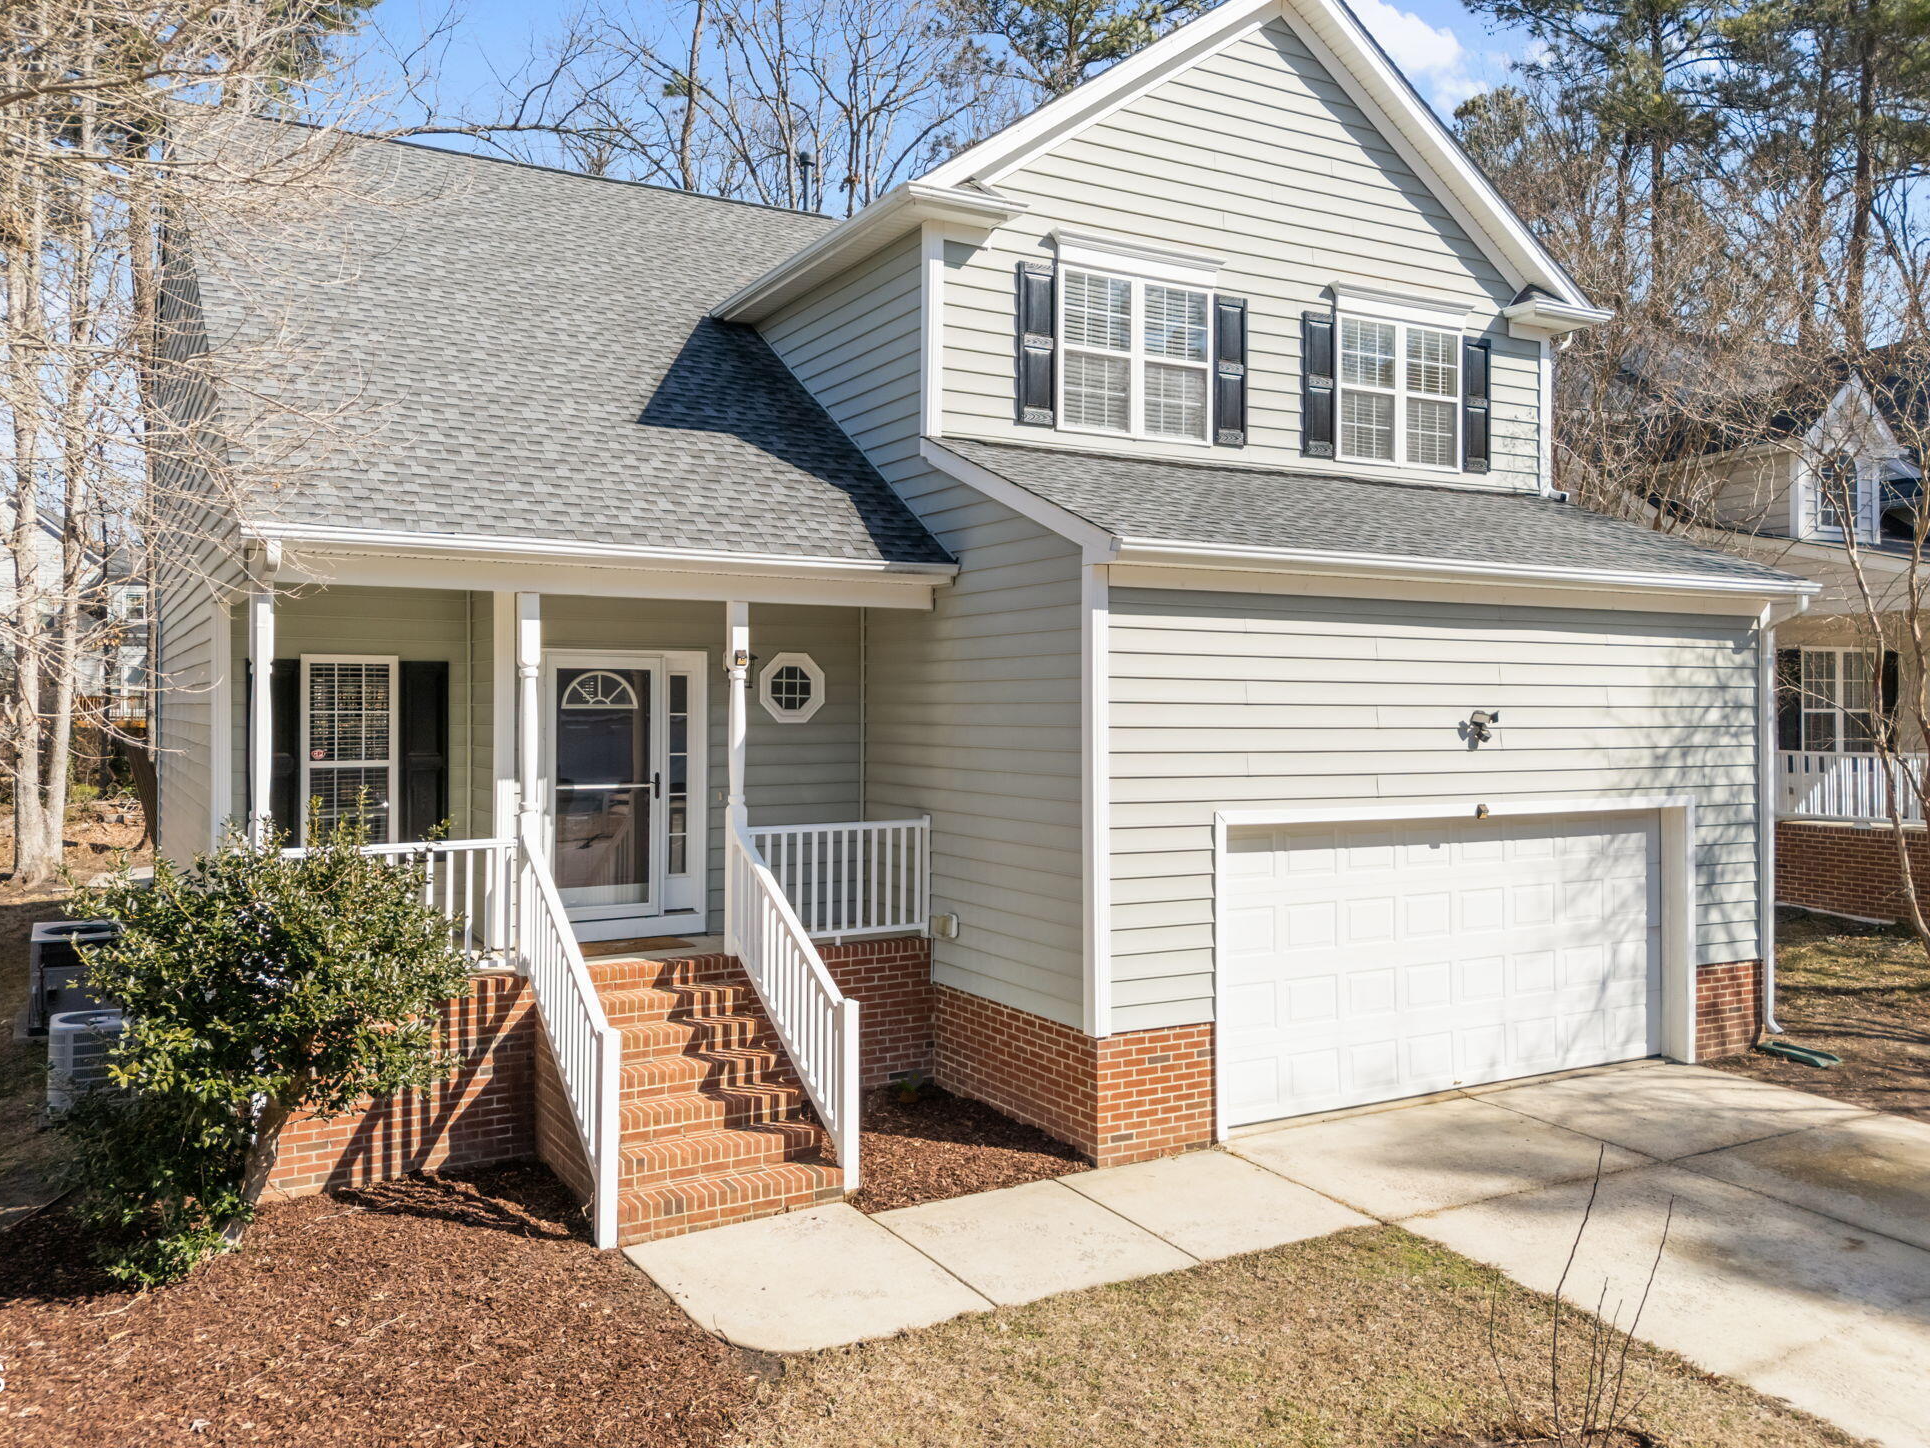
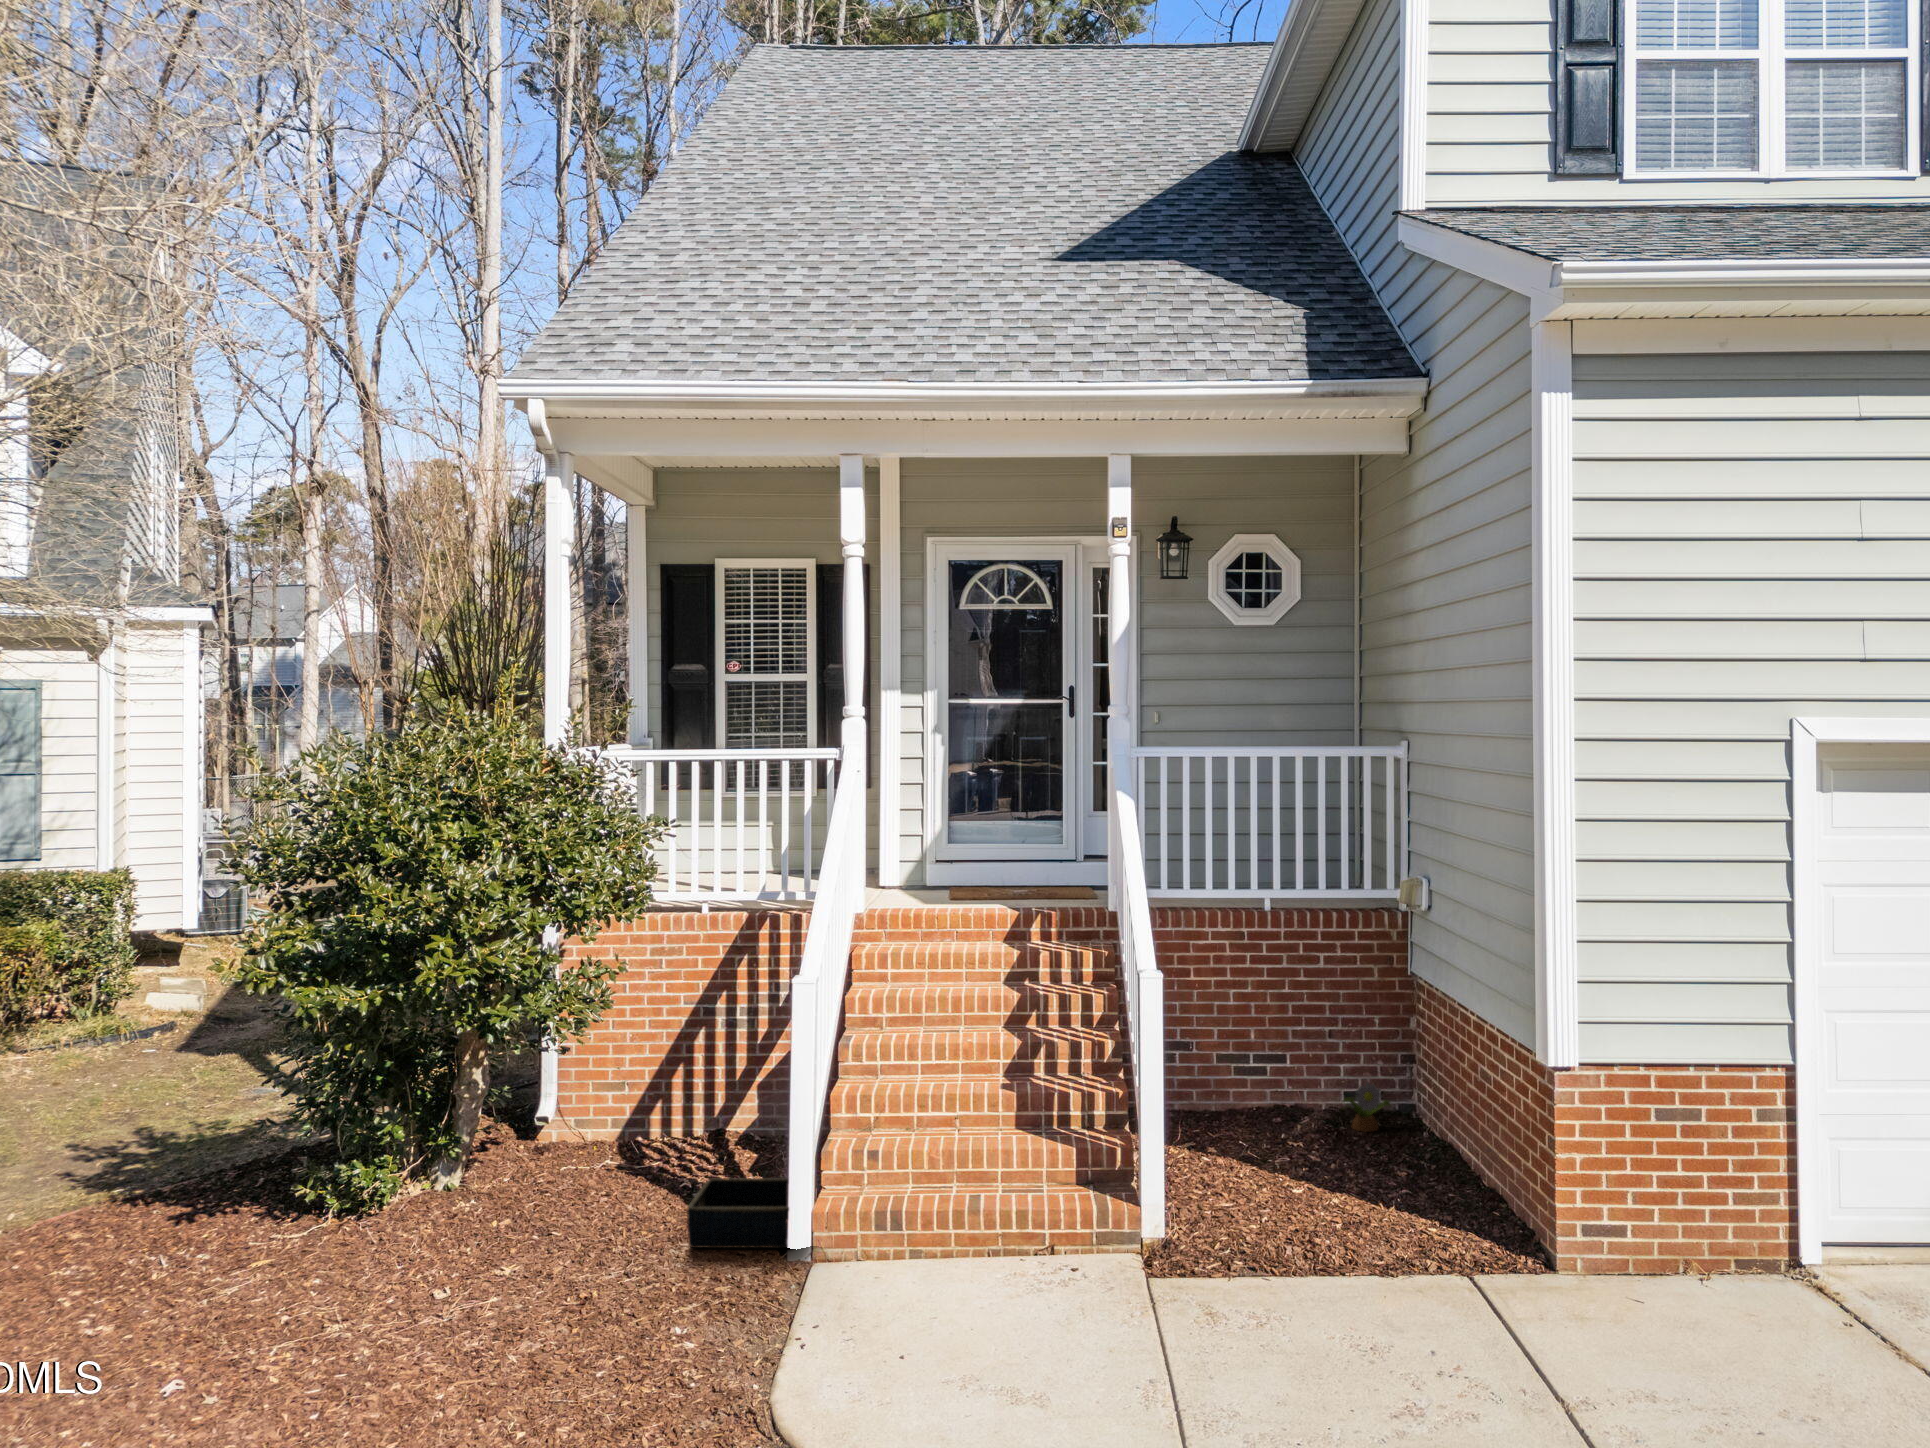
basket: none [498,1190,600,1257] -> present [687,1178,789,1248]

